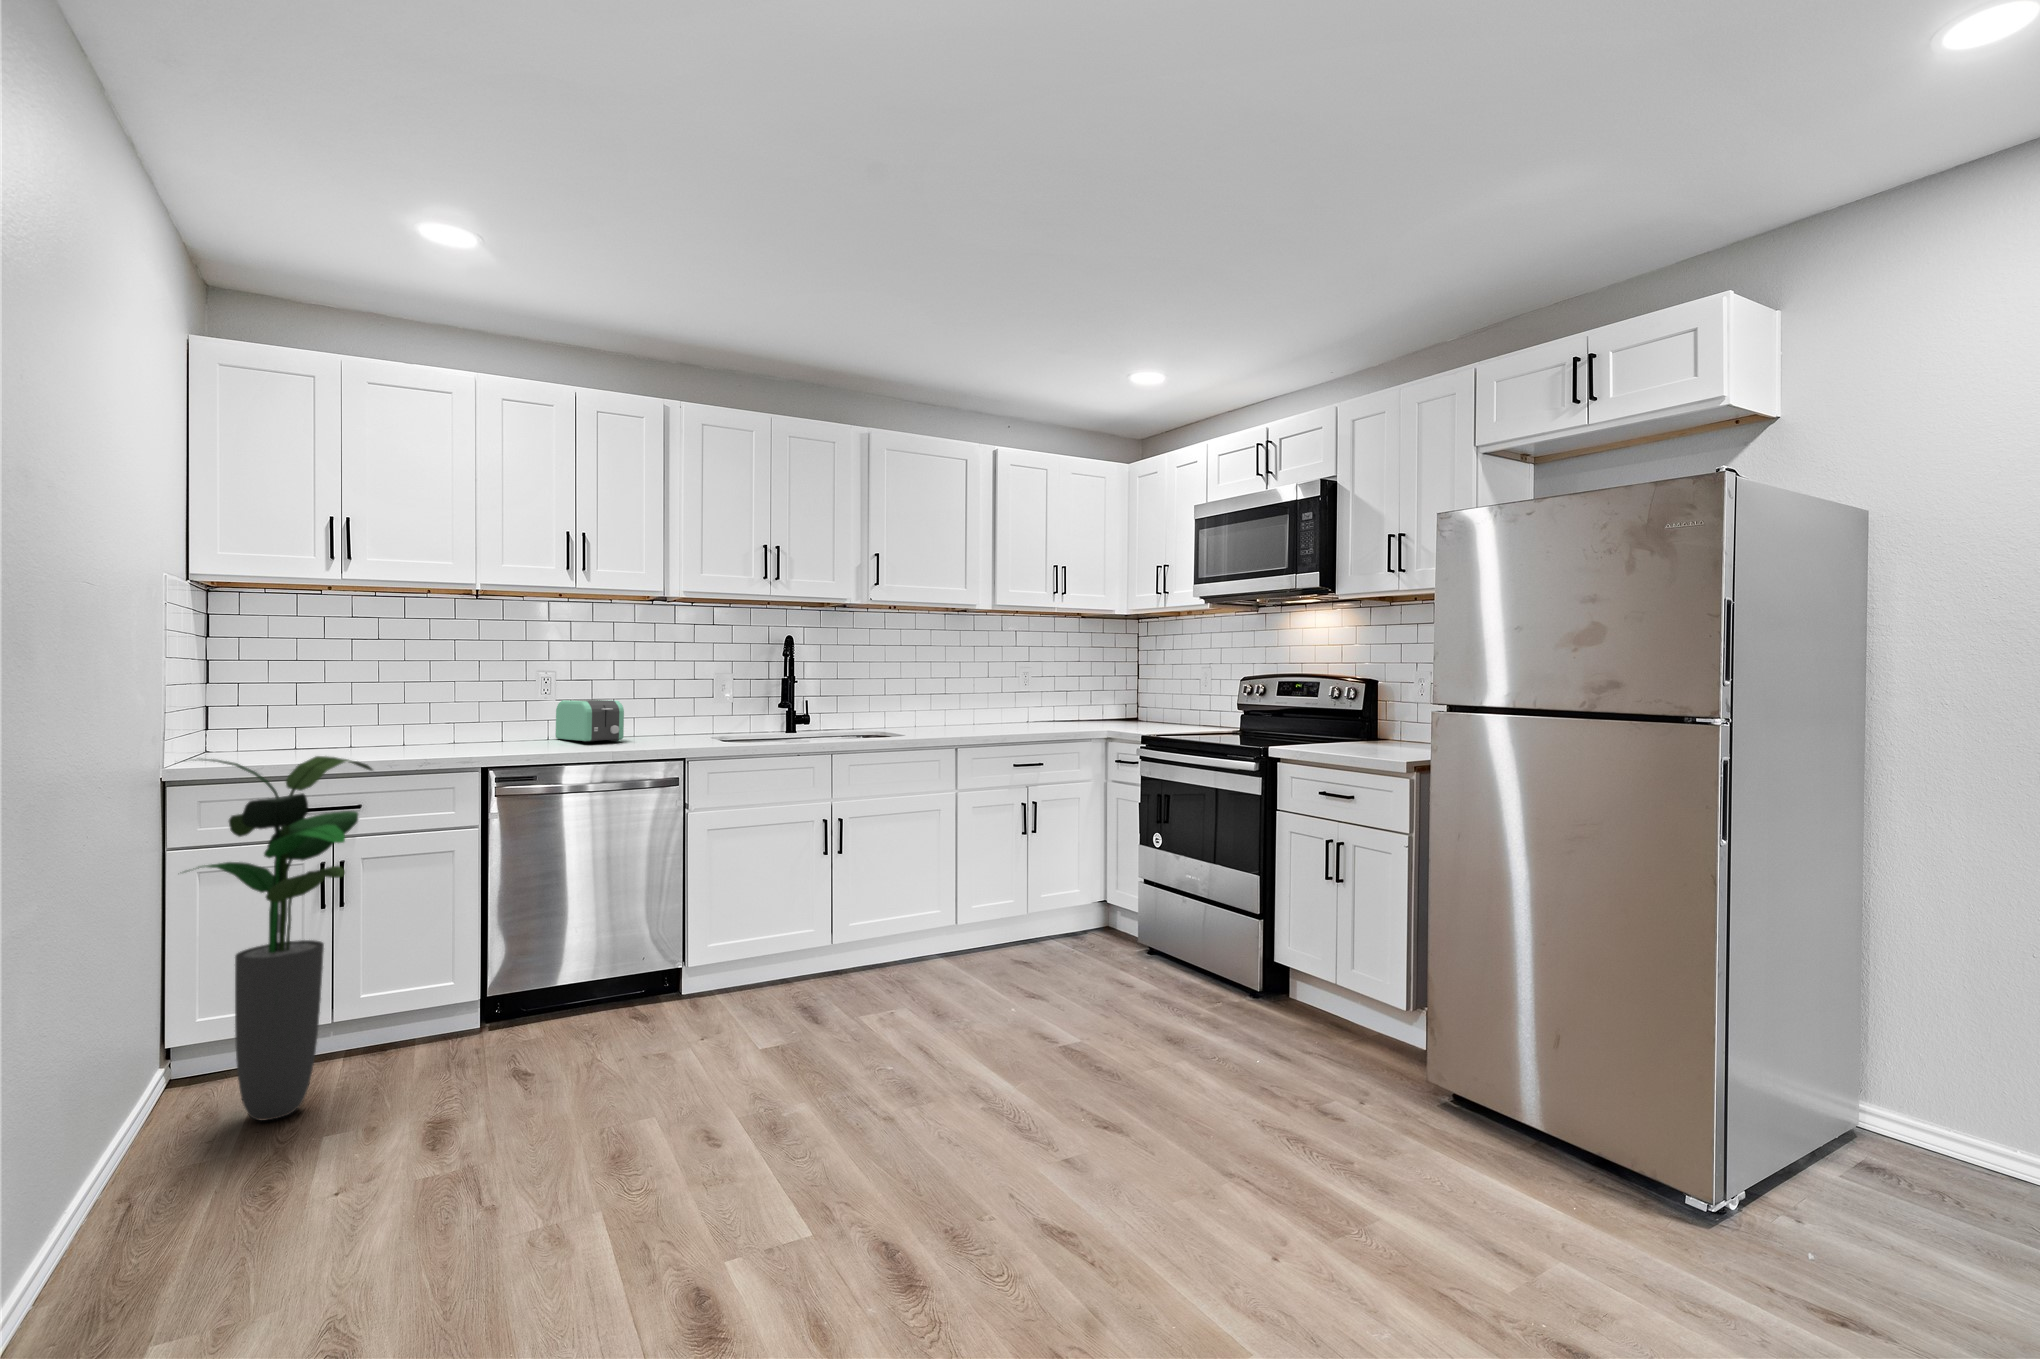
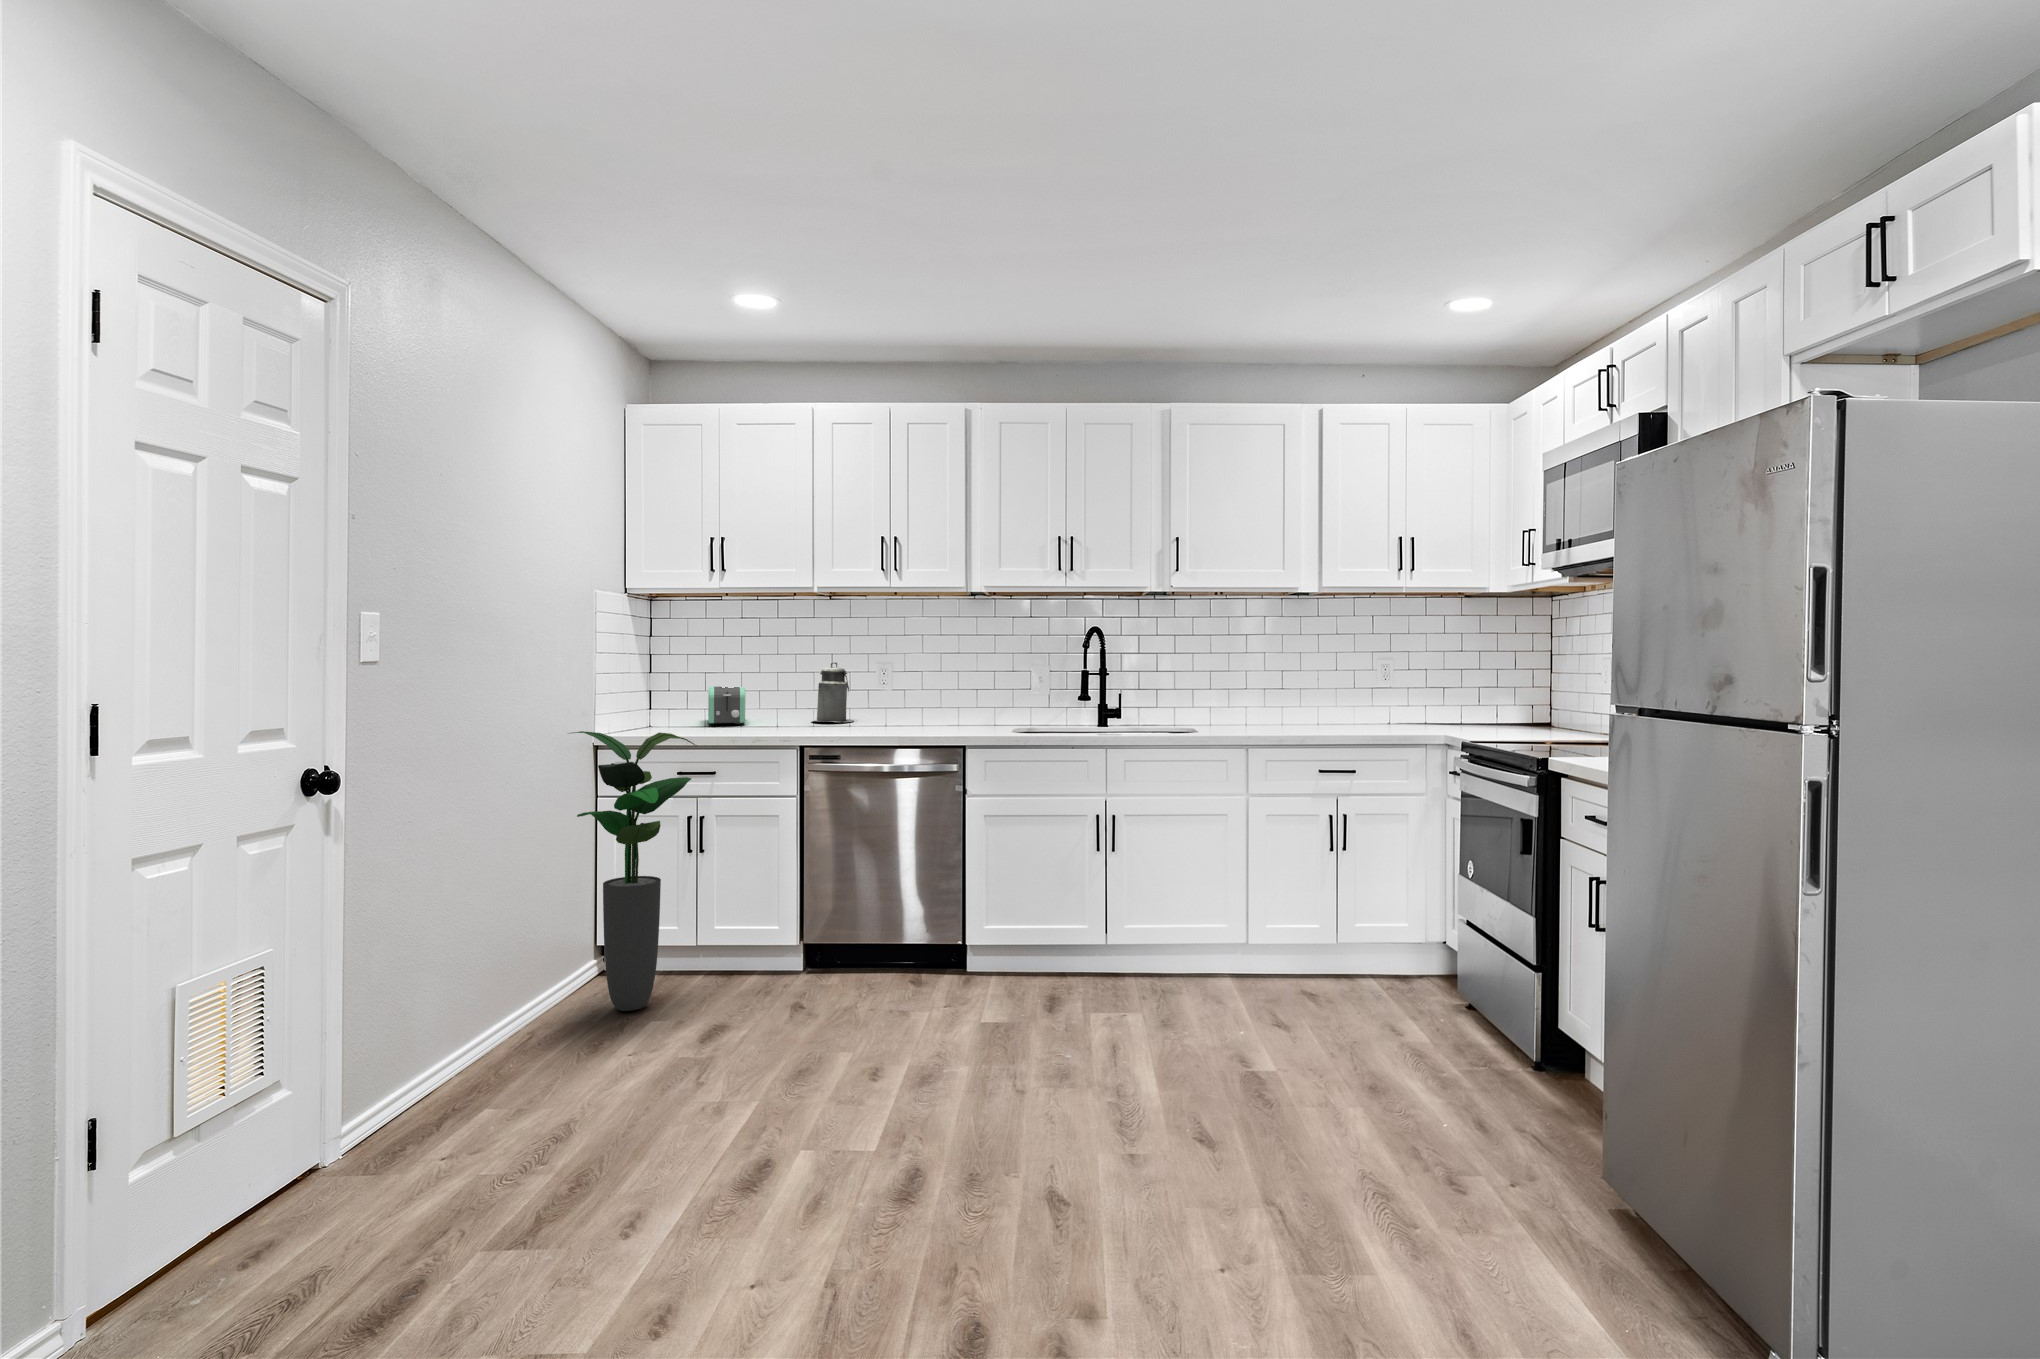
canister: none [446,672,503,740] -> present [813,662,854,722]
toaster: present [556,700,624,742] -> present [708,686,745,724]

